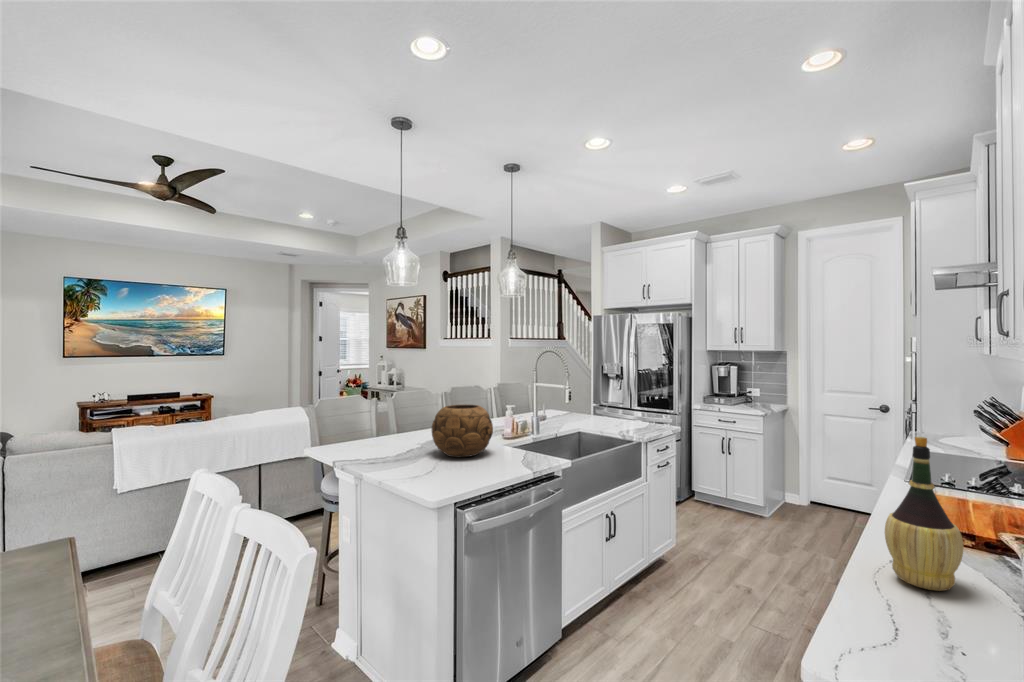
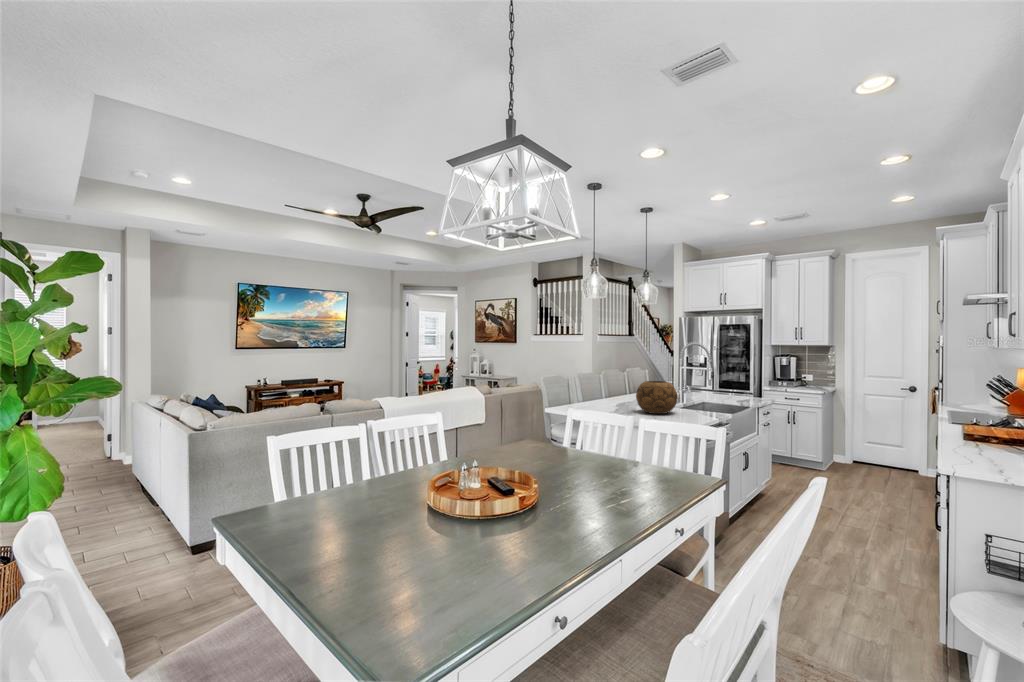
wine bottle: present [885,437,963,591] -> none [957,383,992,447]

